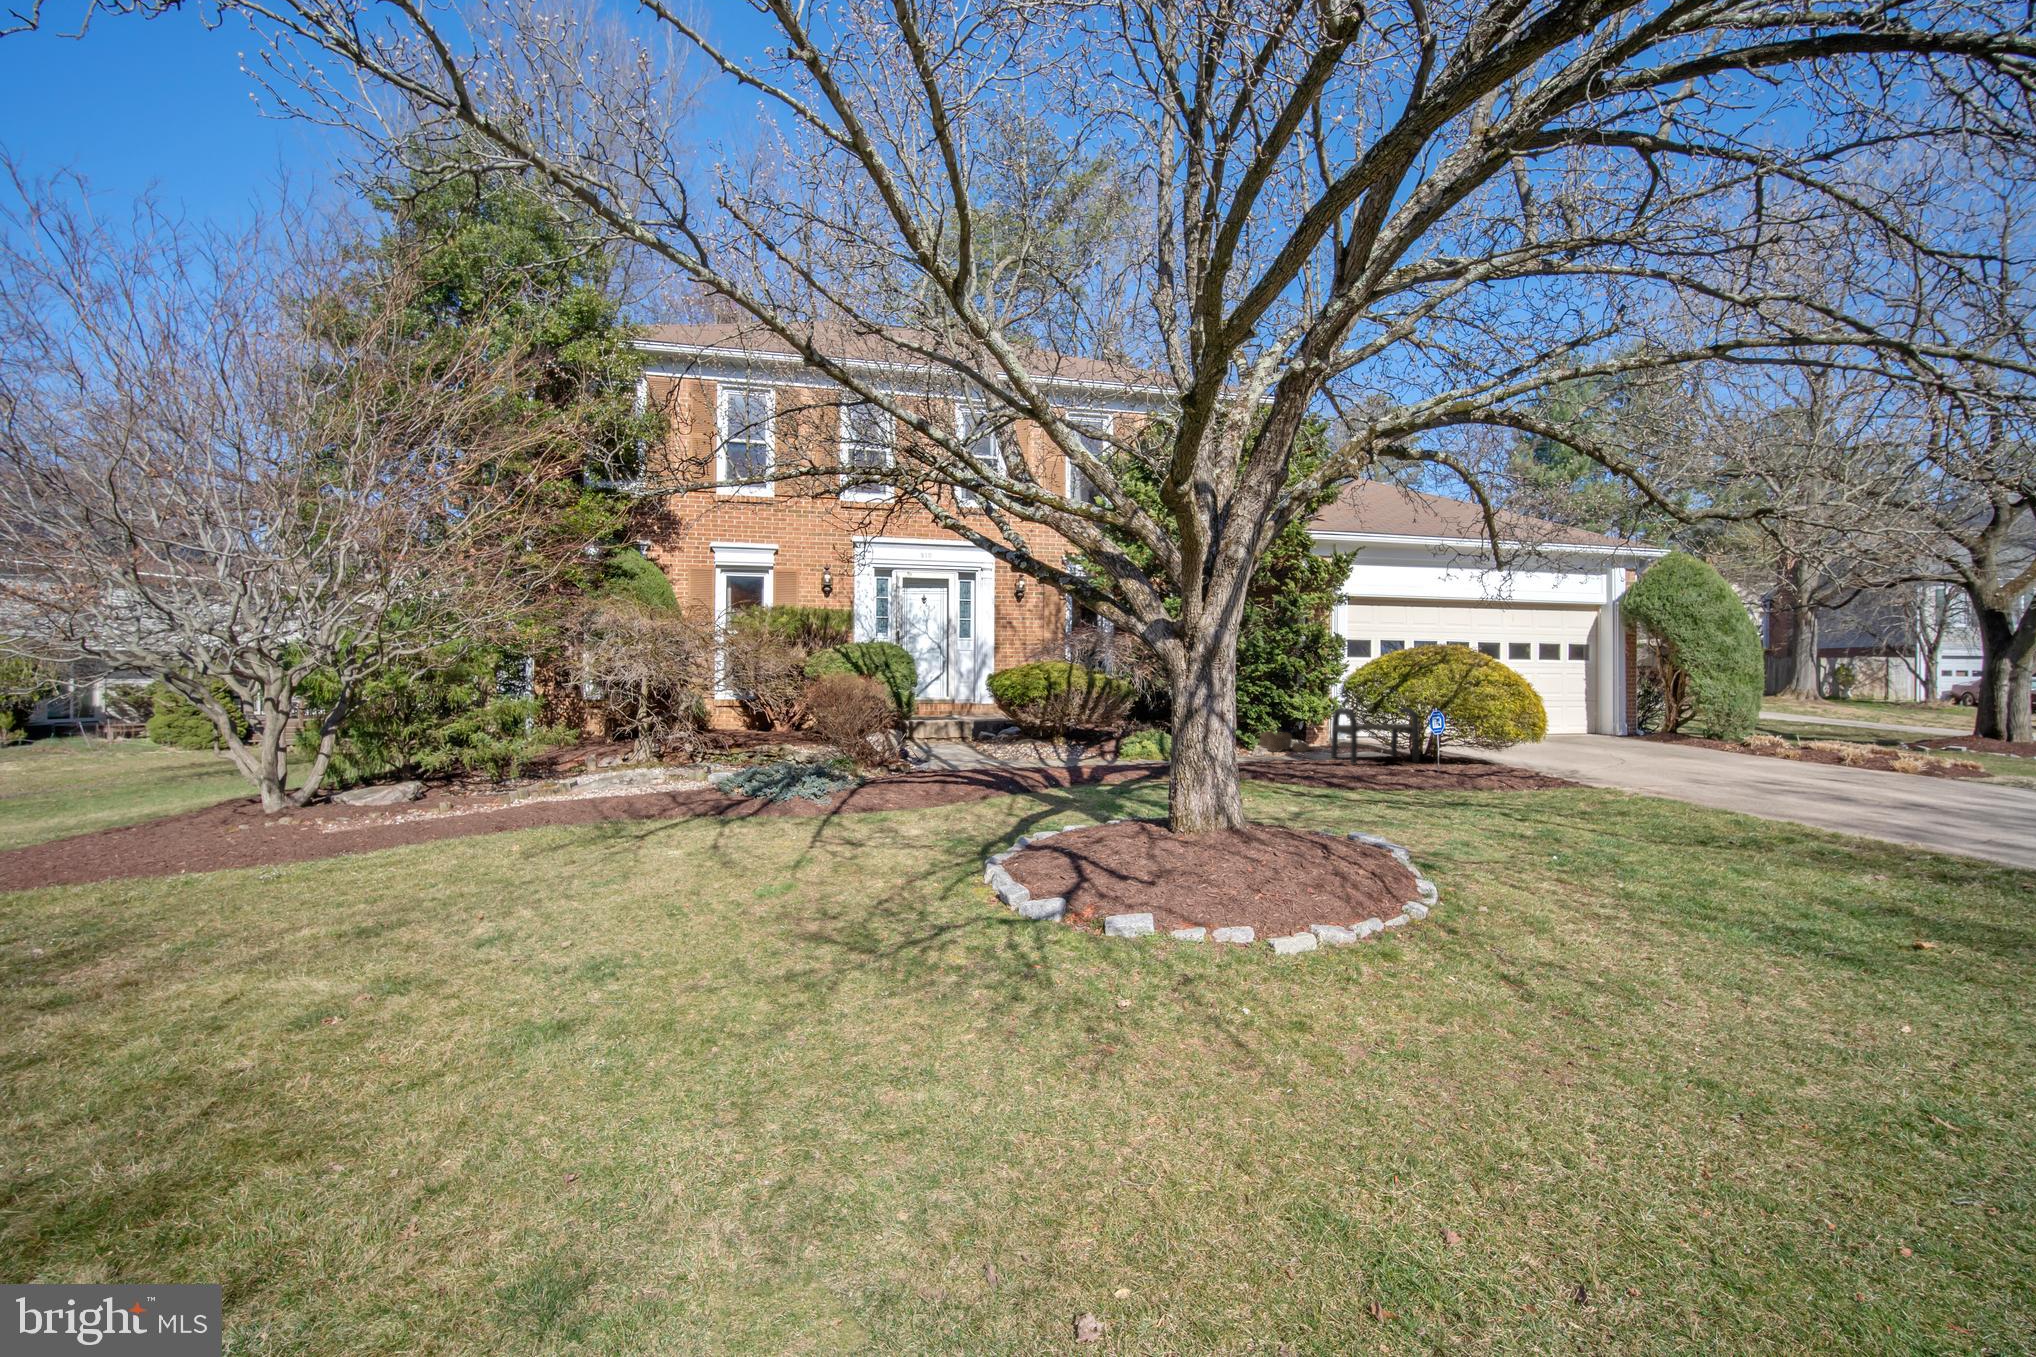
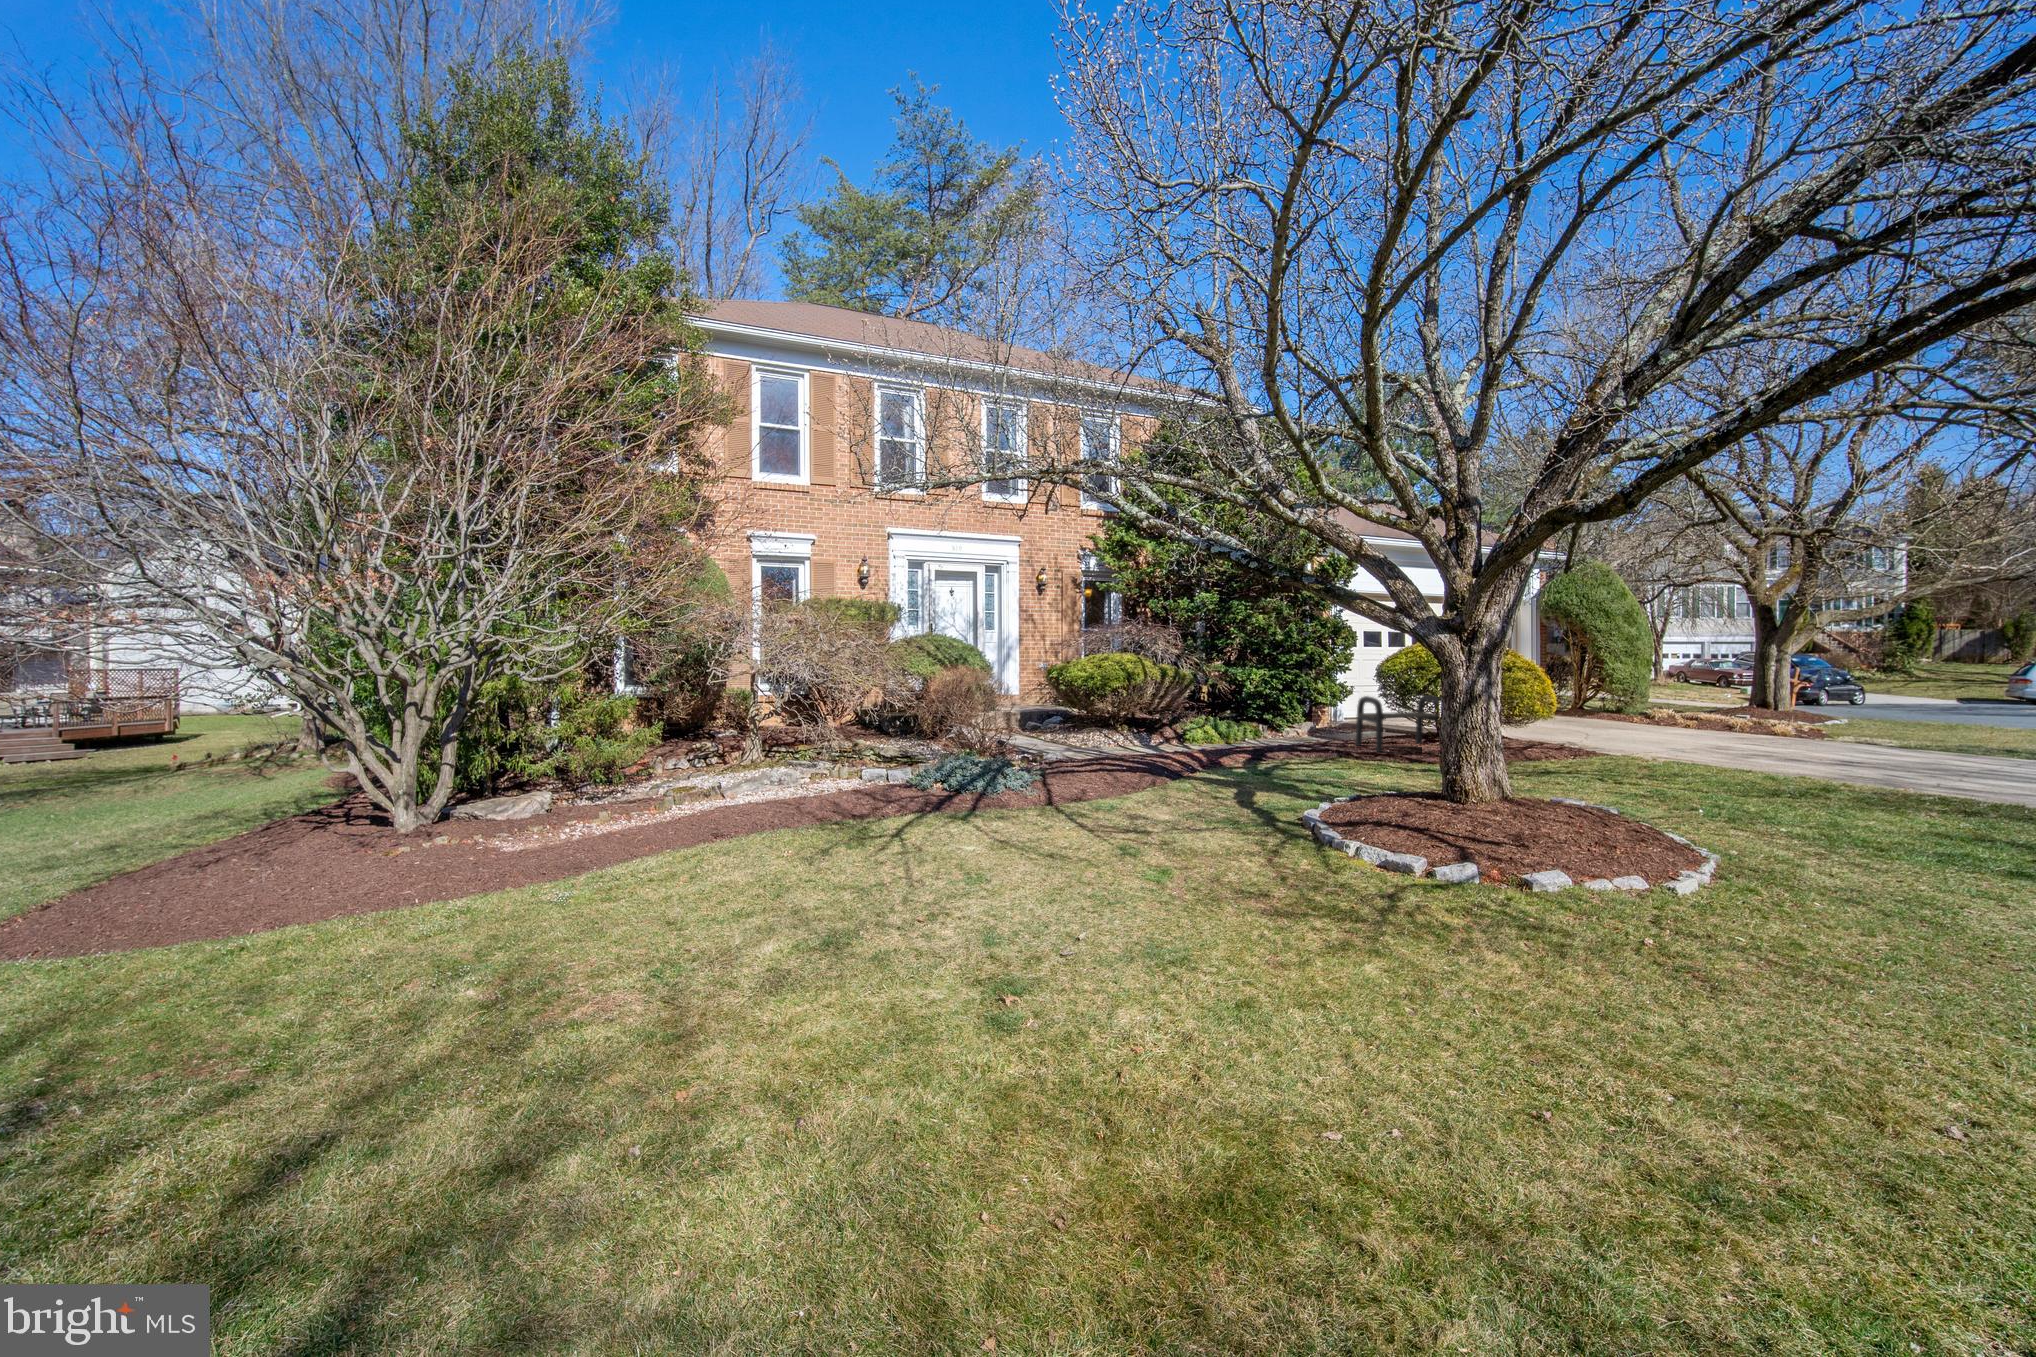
woven basket: present [1259,731,1308,752] -> none [1283,717,1332,740]

